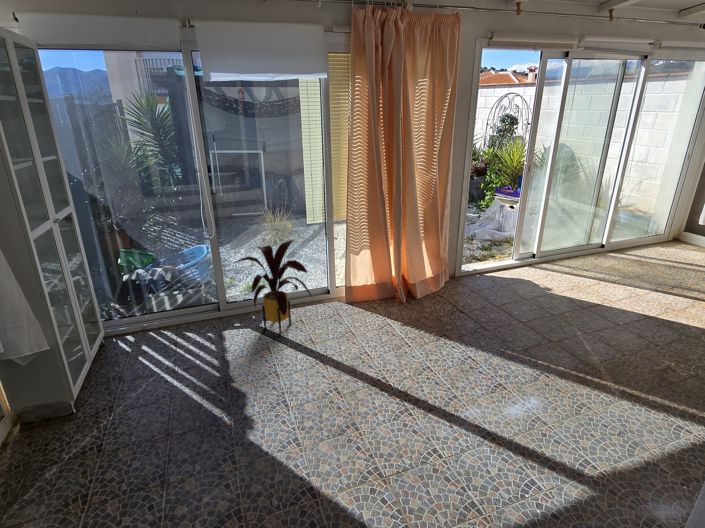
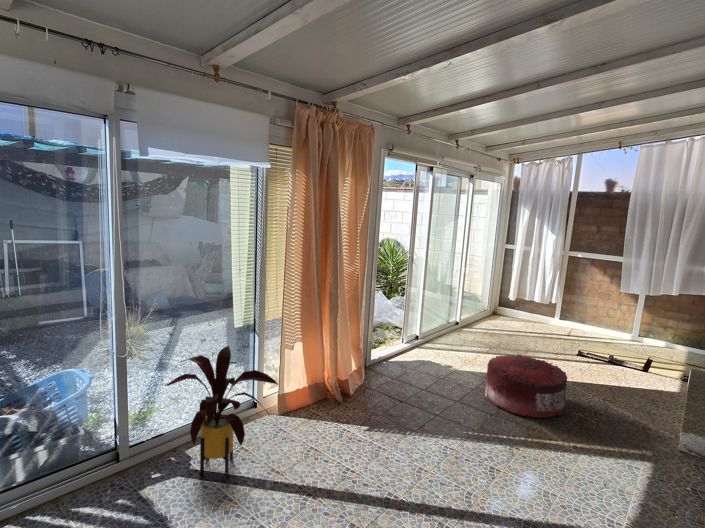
pouf: none [562,282,670,359] -> present [485,354,567,418]

